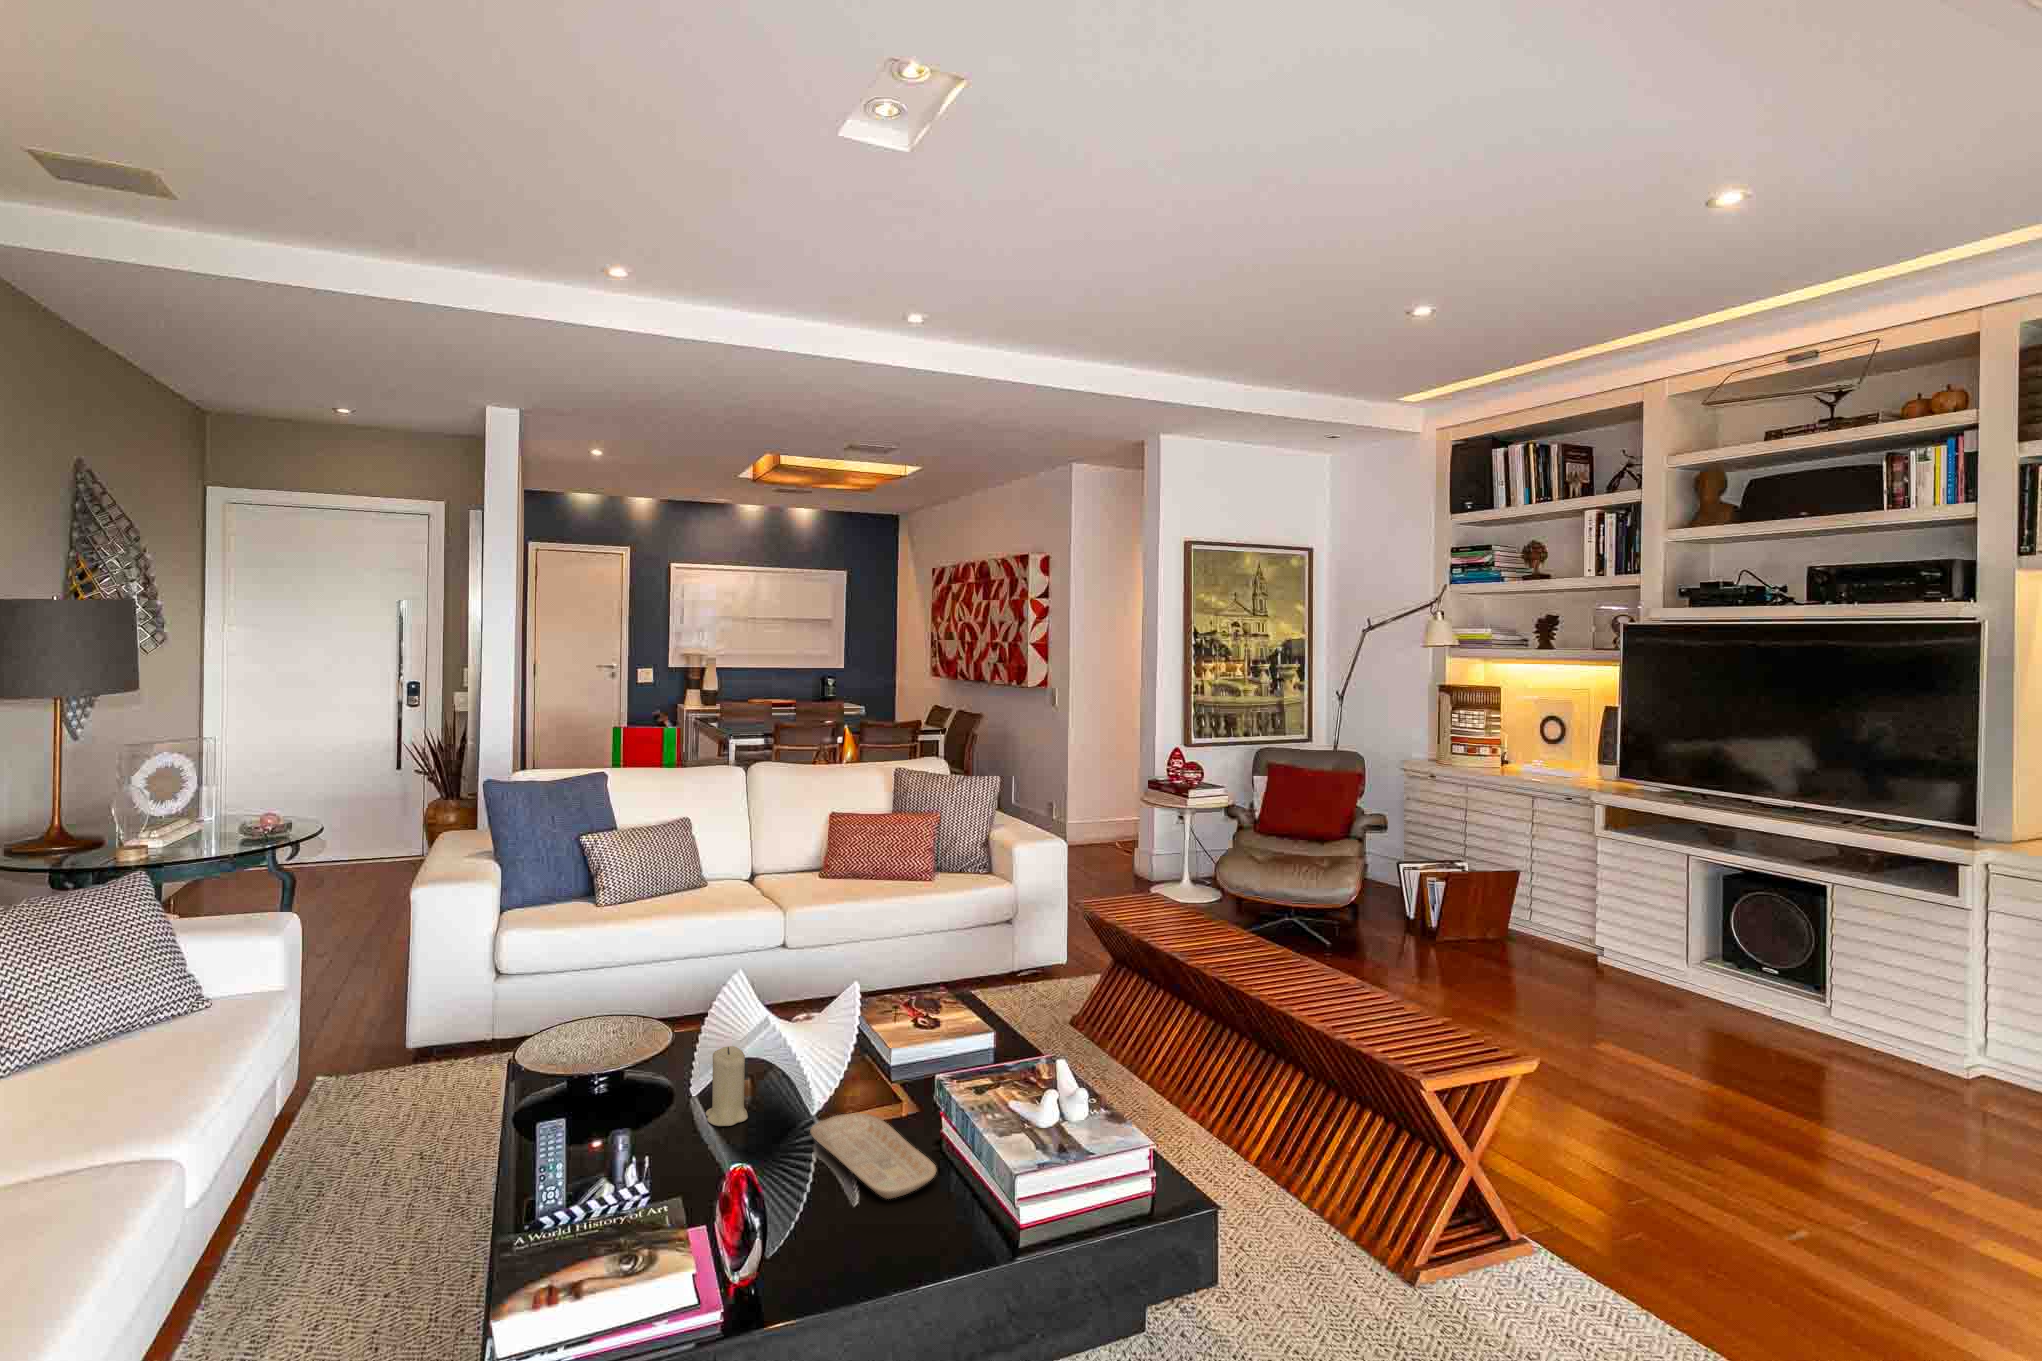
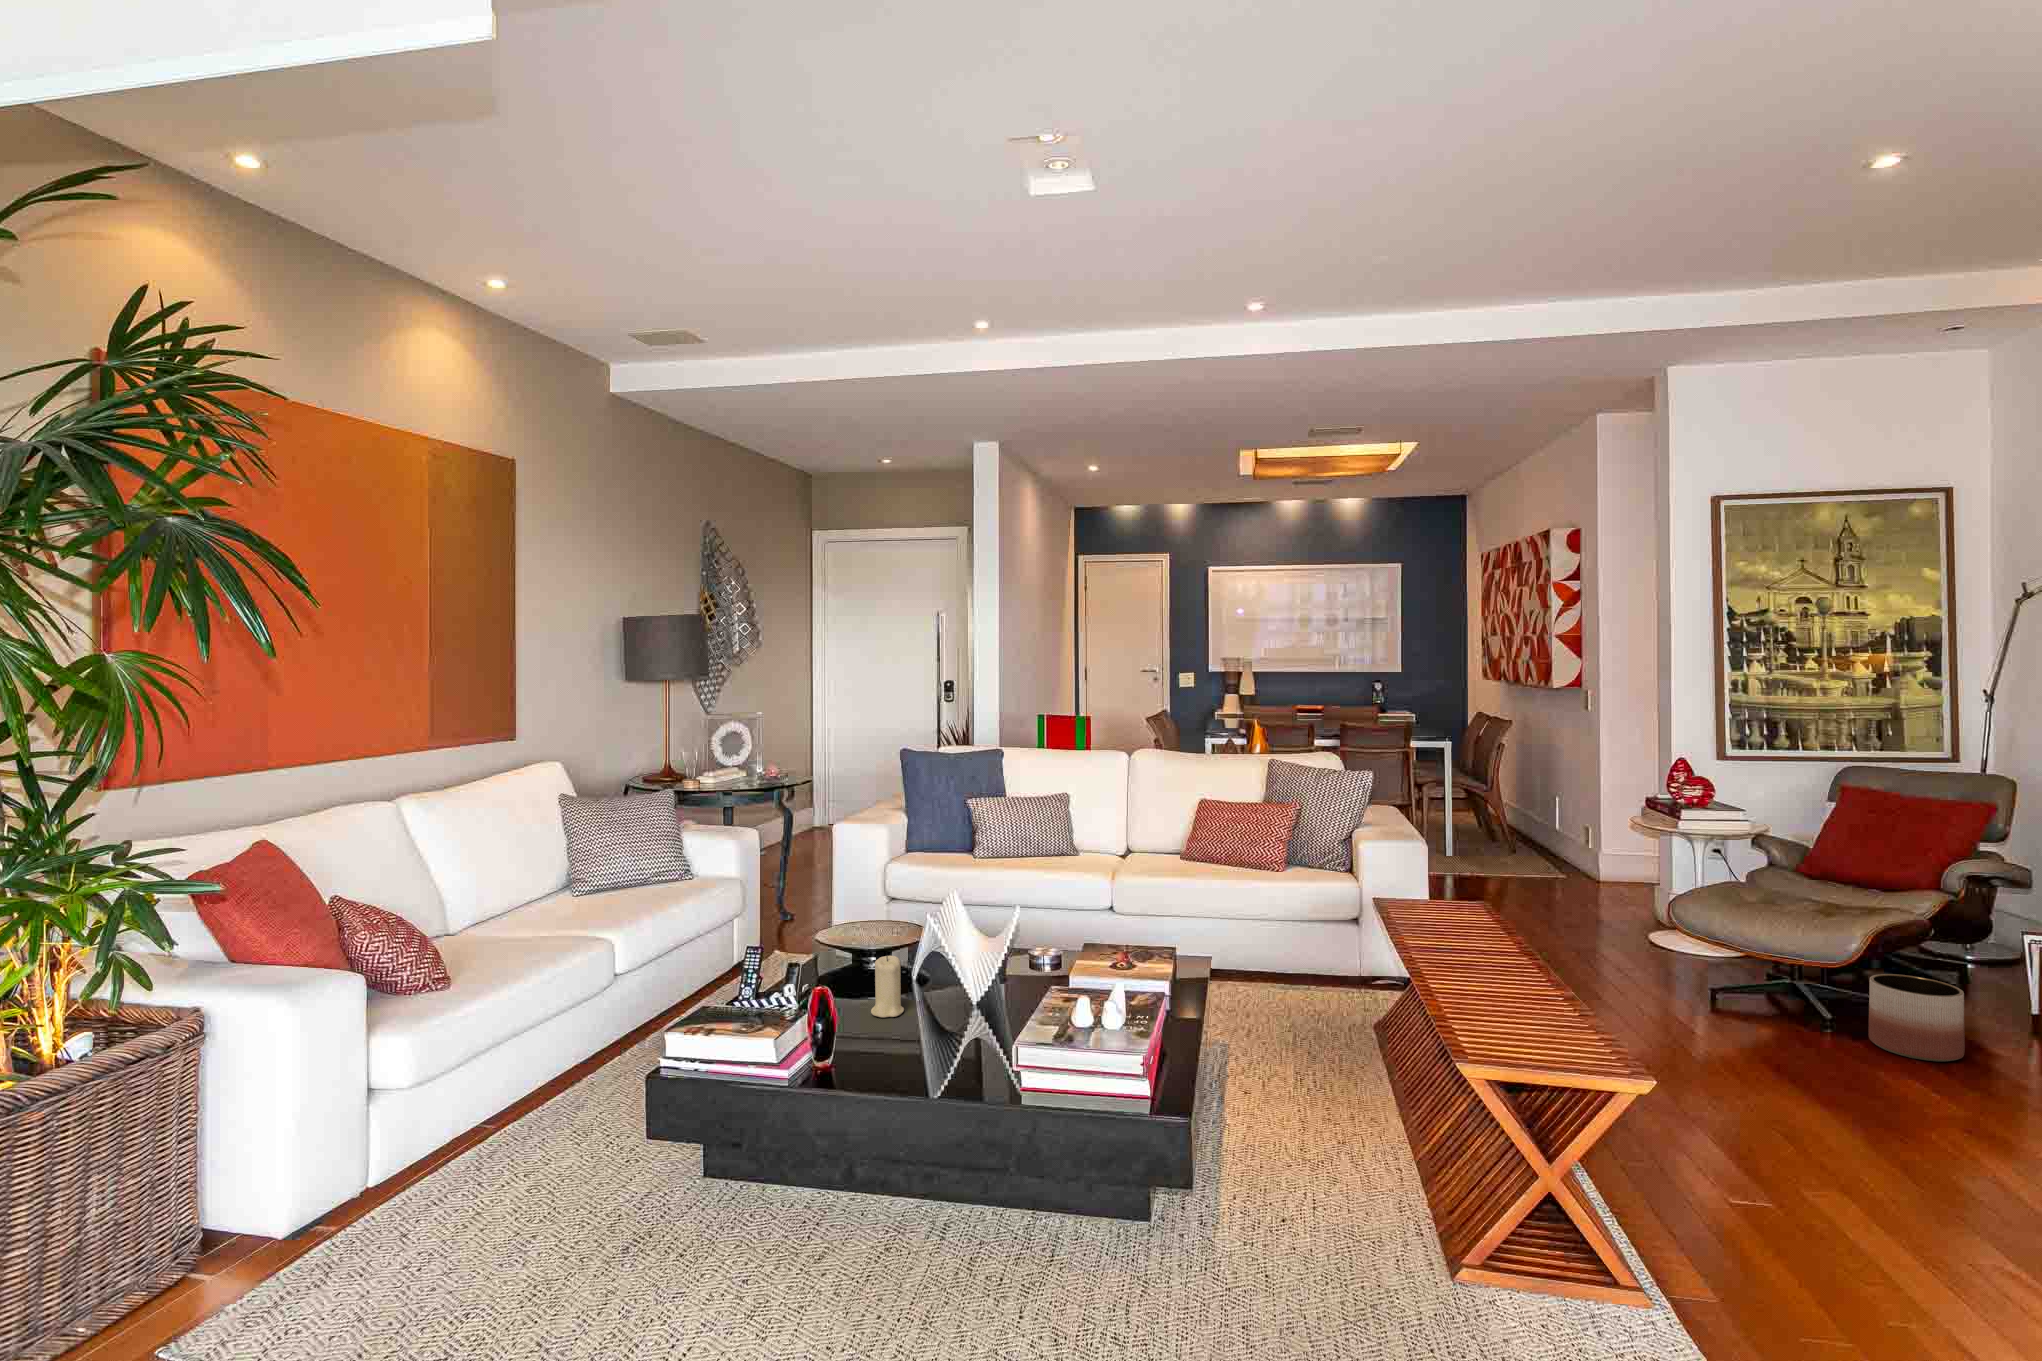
planter: none [1347,904,1403,963] -> present [1869,974,1965,1062]
tray: present [810,1113,936,1199] -> none [902,1024,971,1087]

